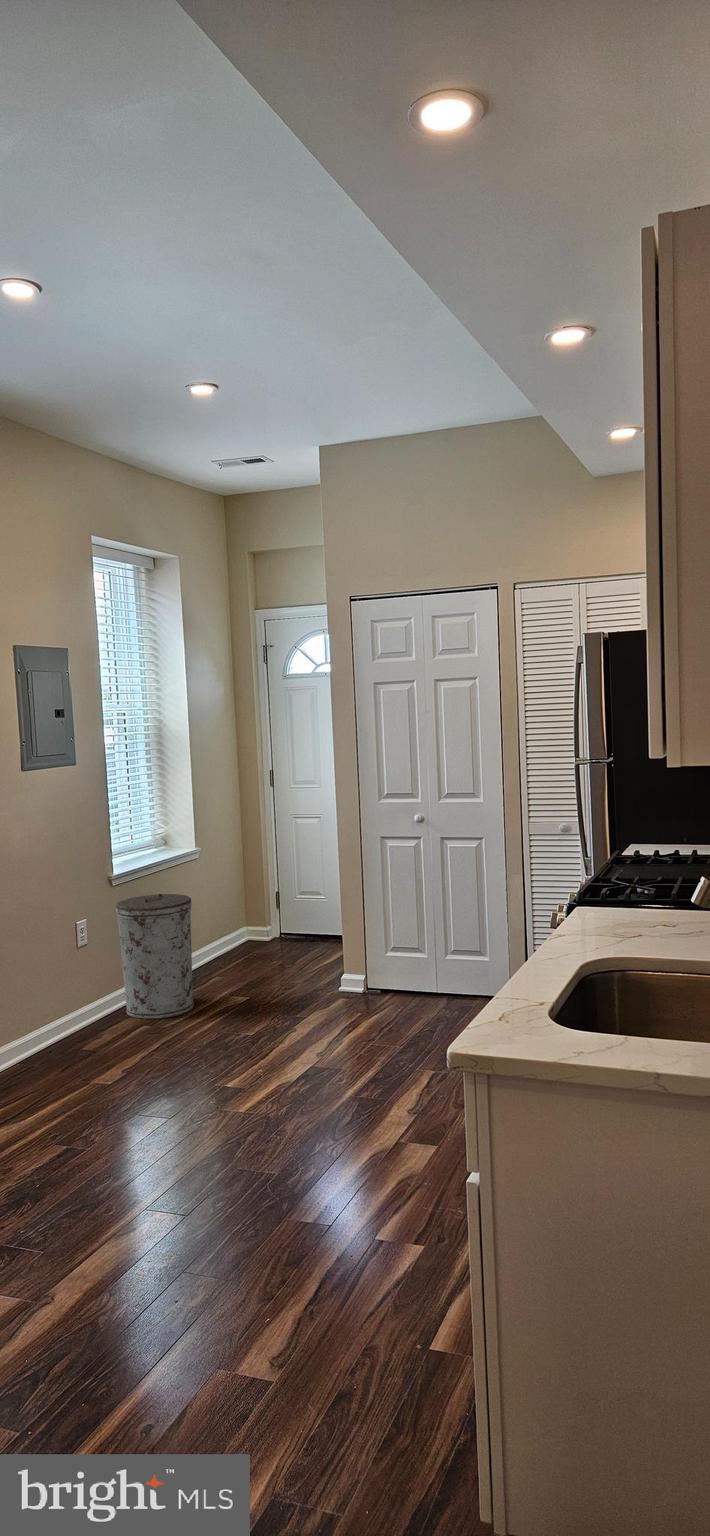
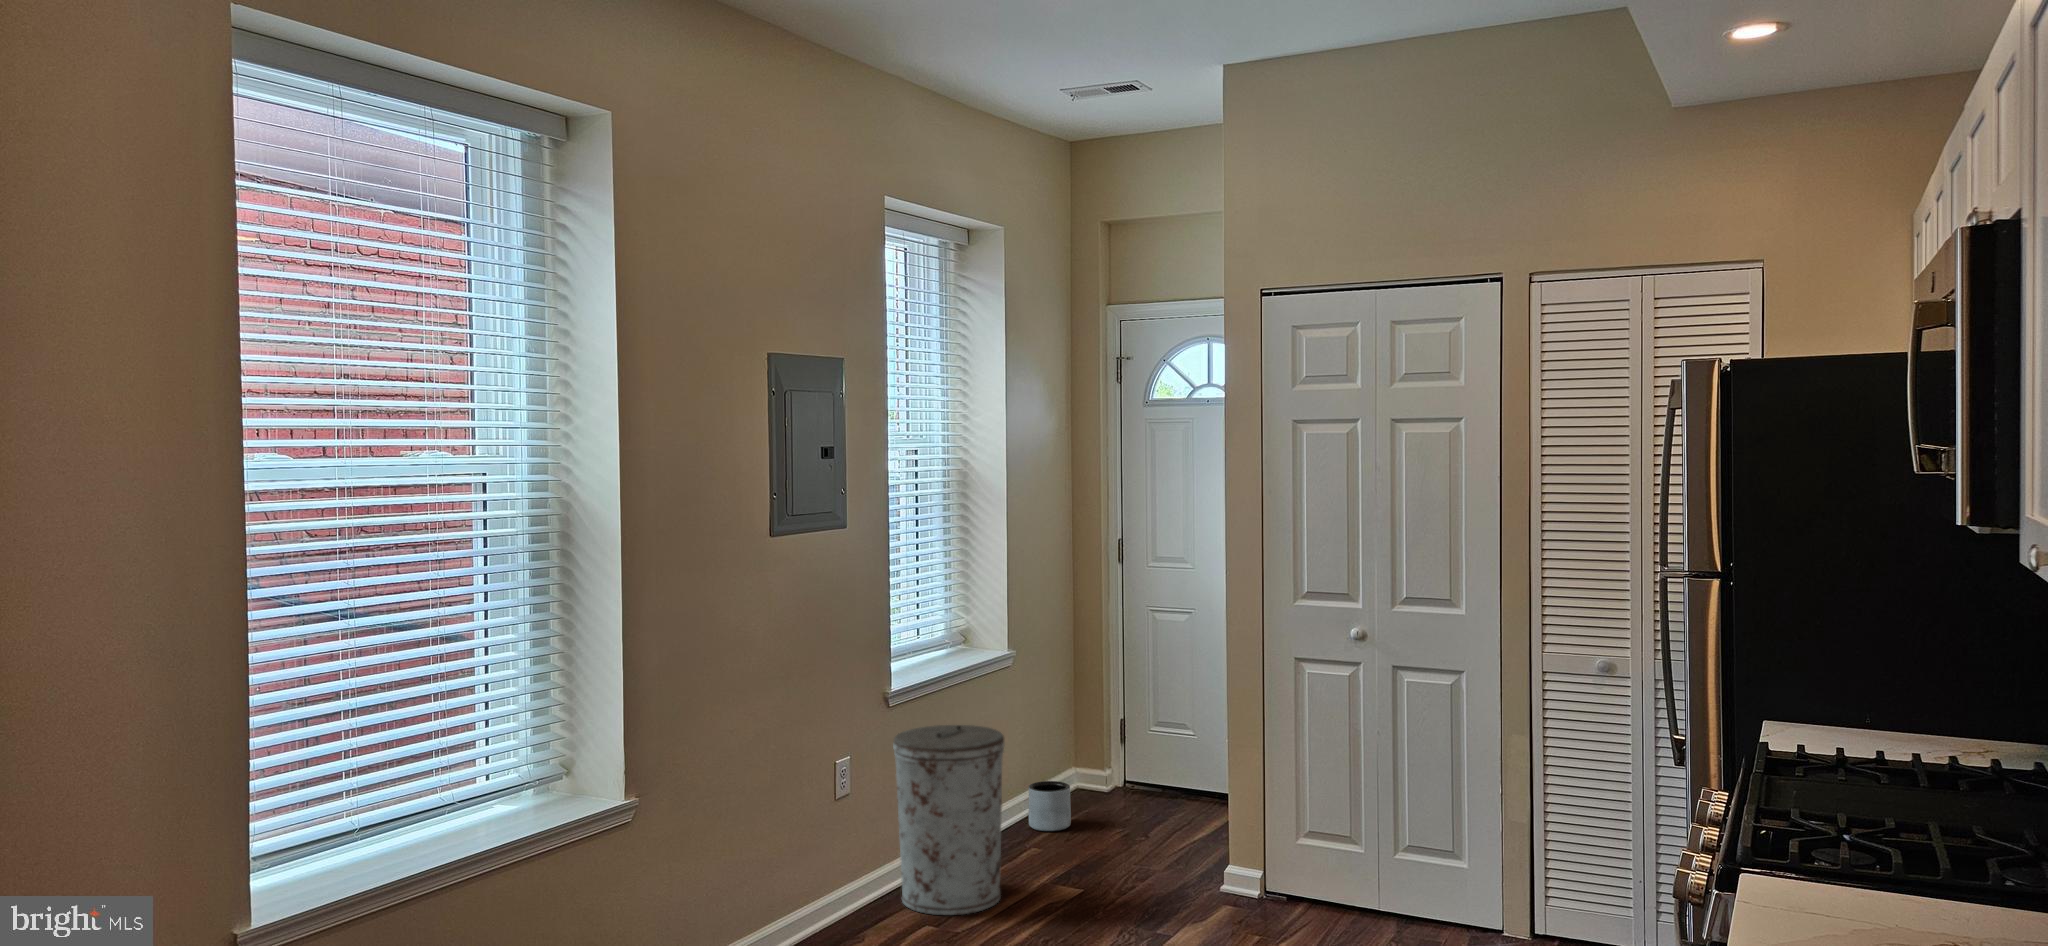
planter: none [213,933,243,966] -> present [1029,781,1071,831]

